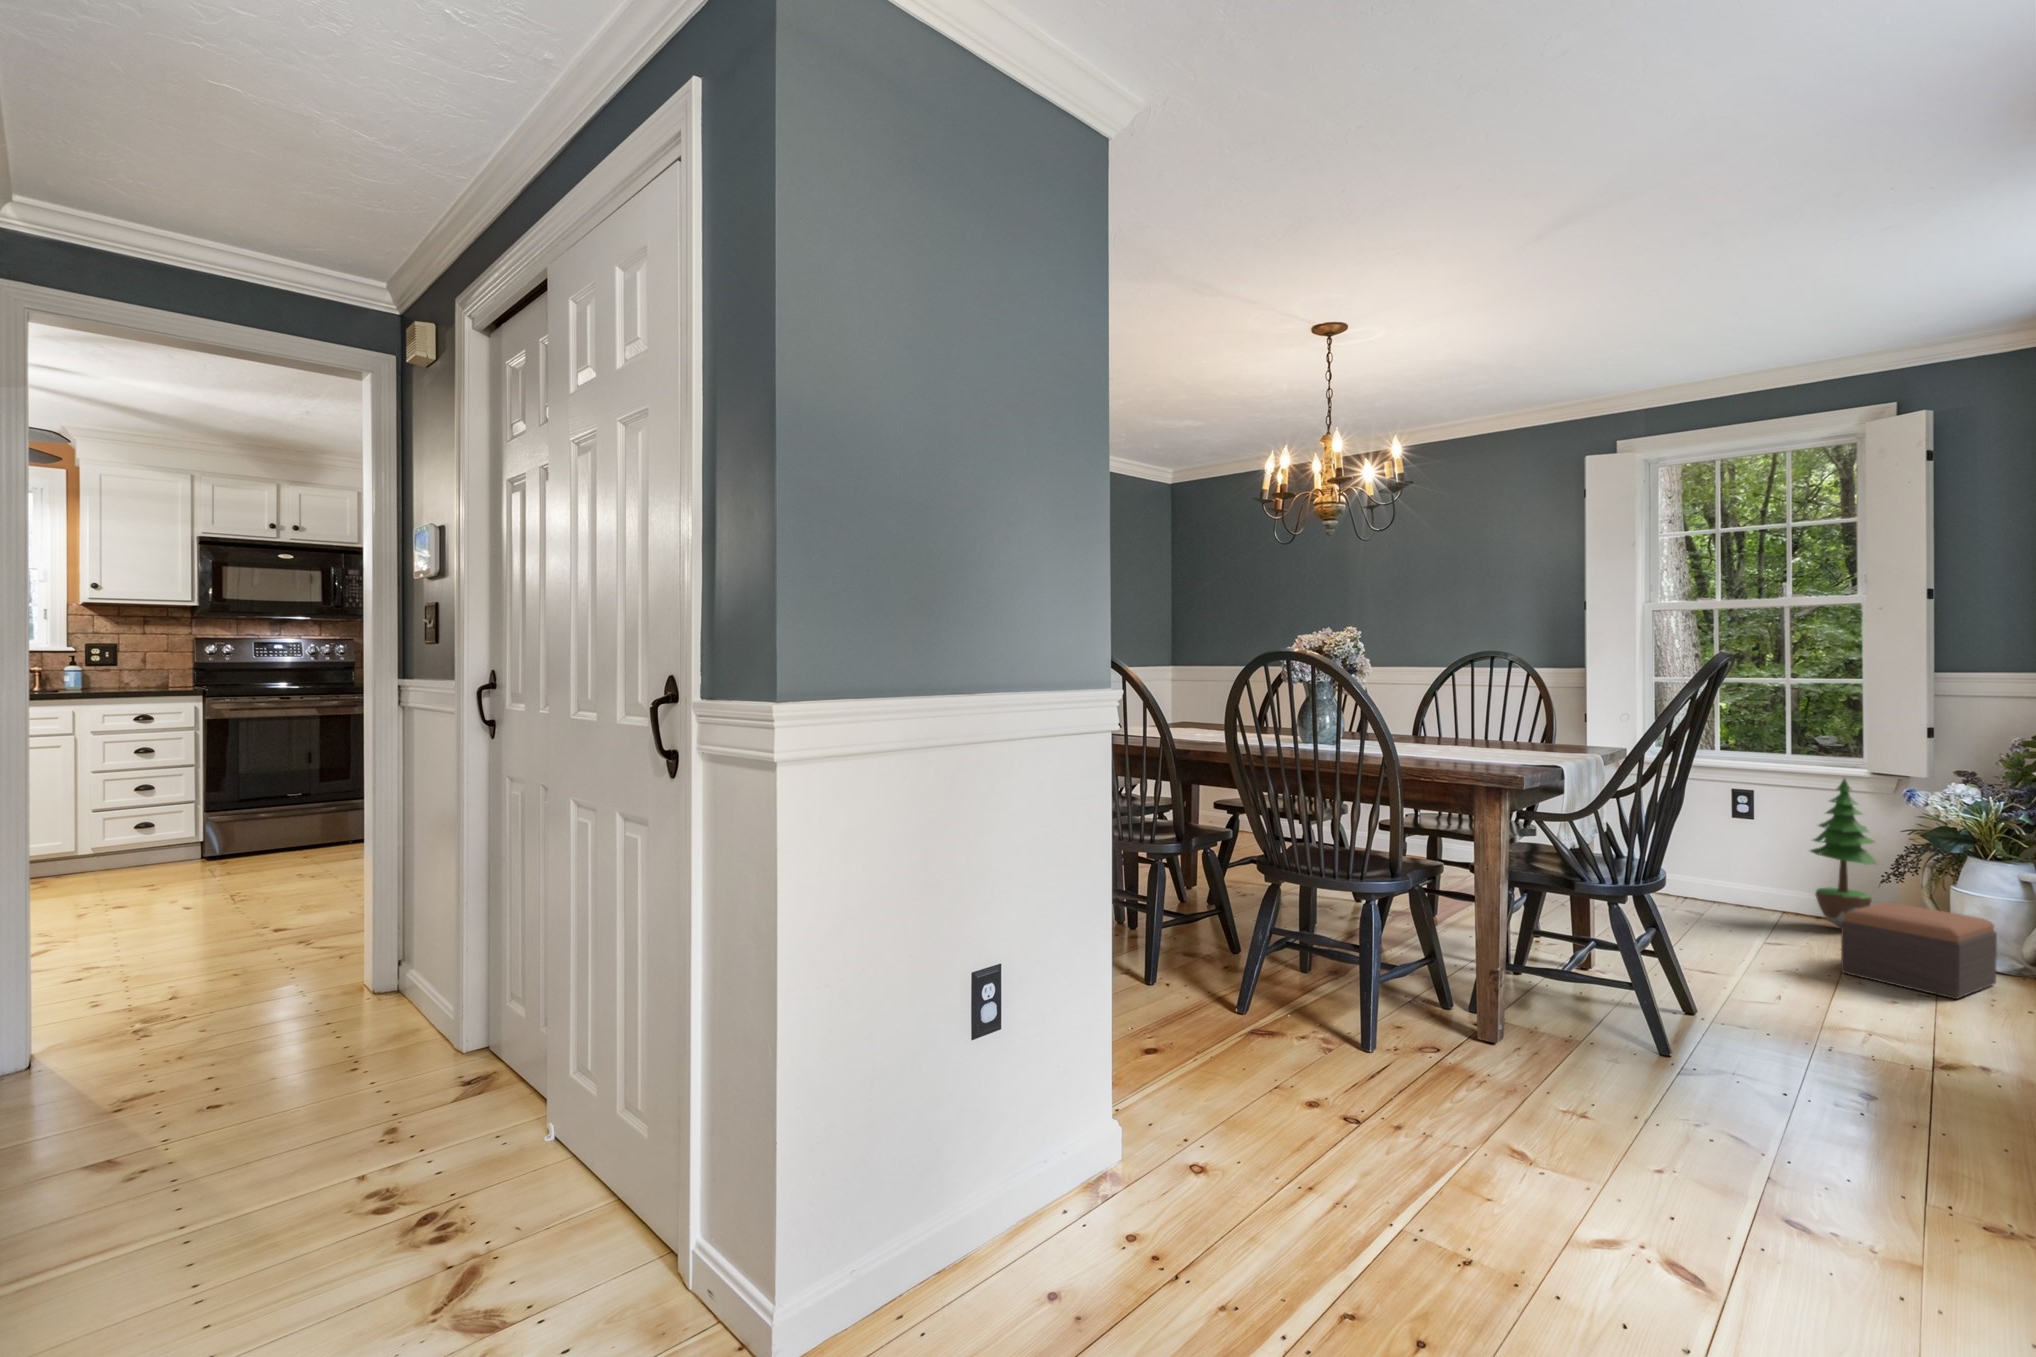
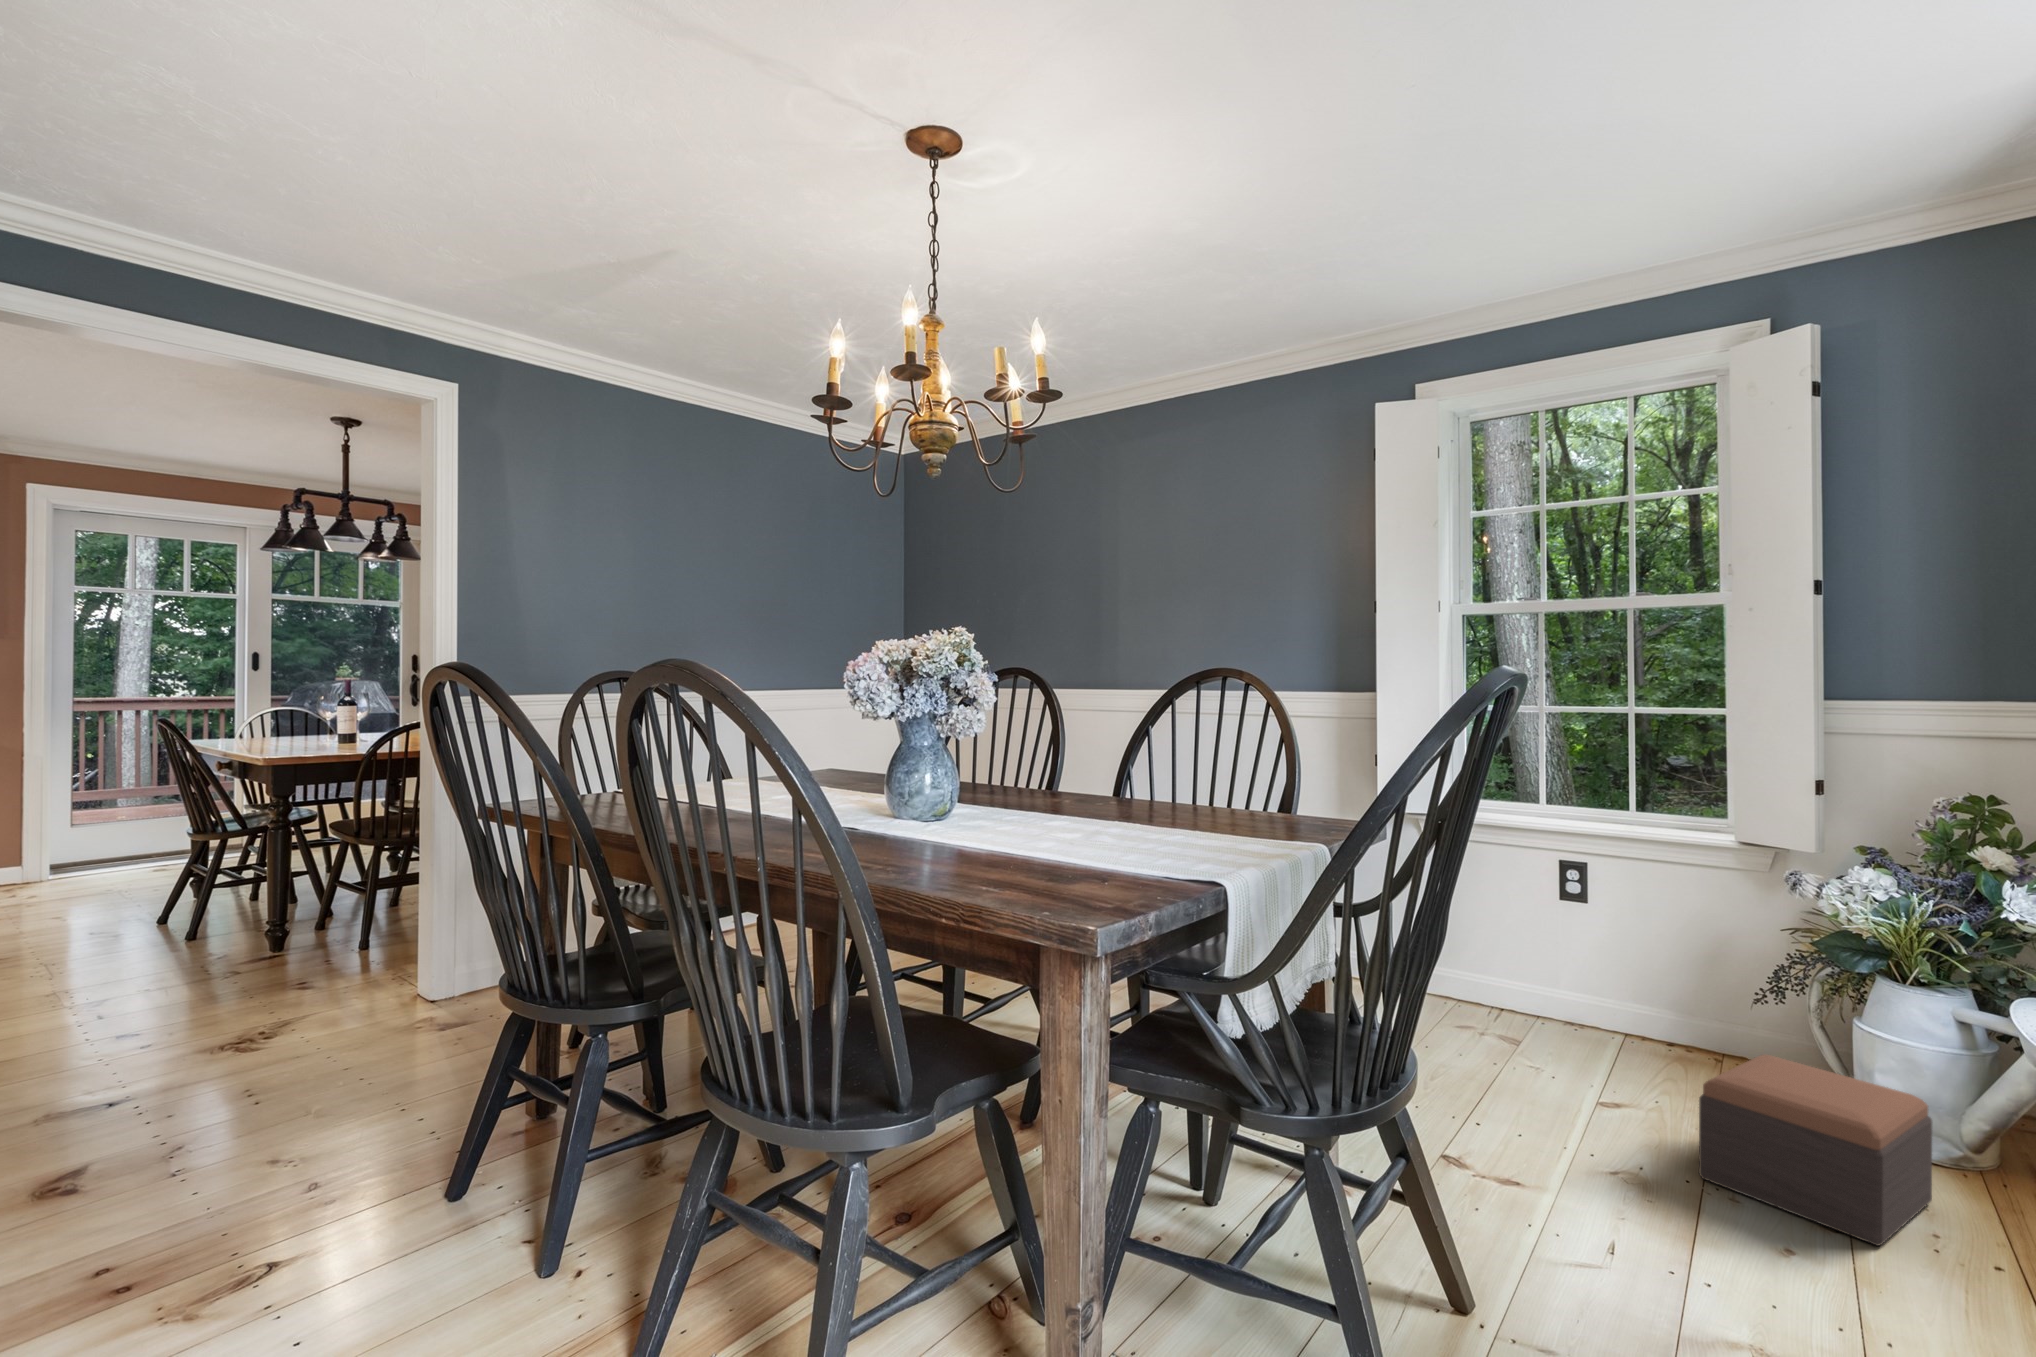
potted tree: present [1810,779,1877,928] -> none [1655,850,1752,1072]

